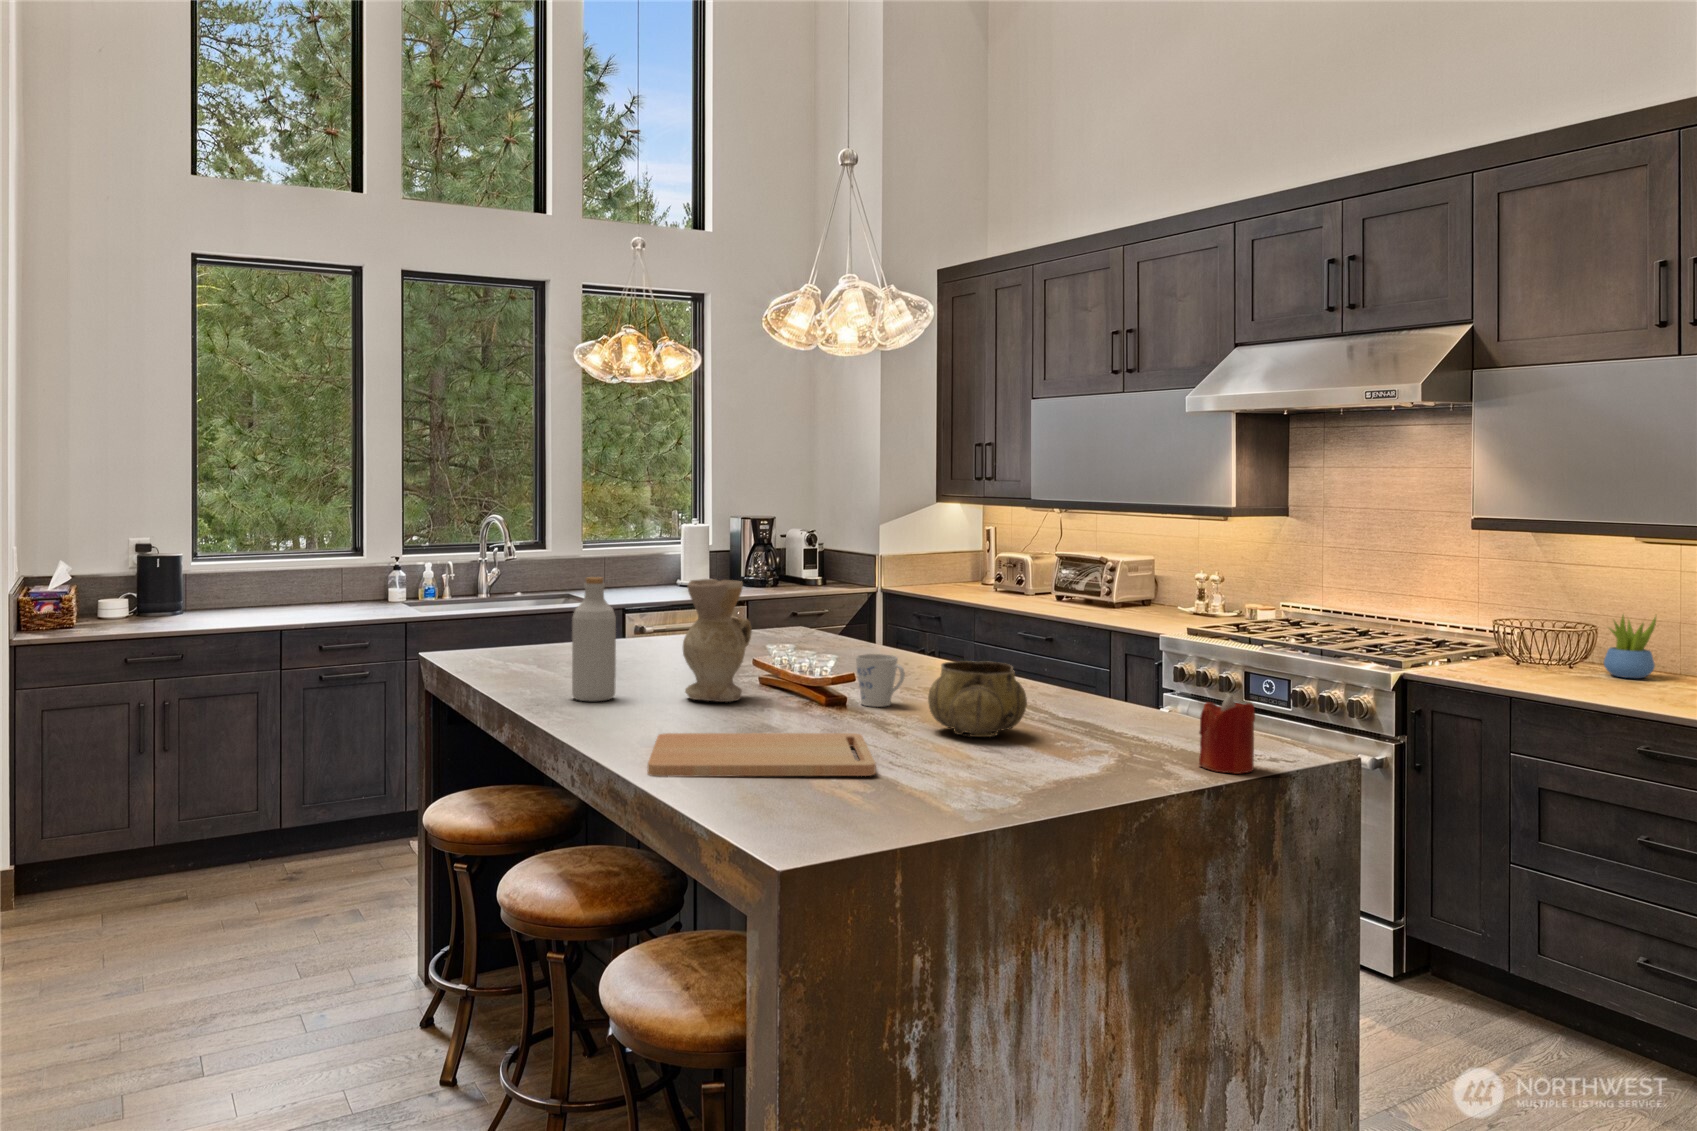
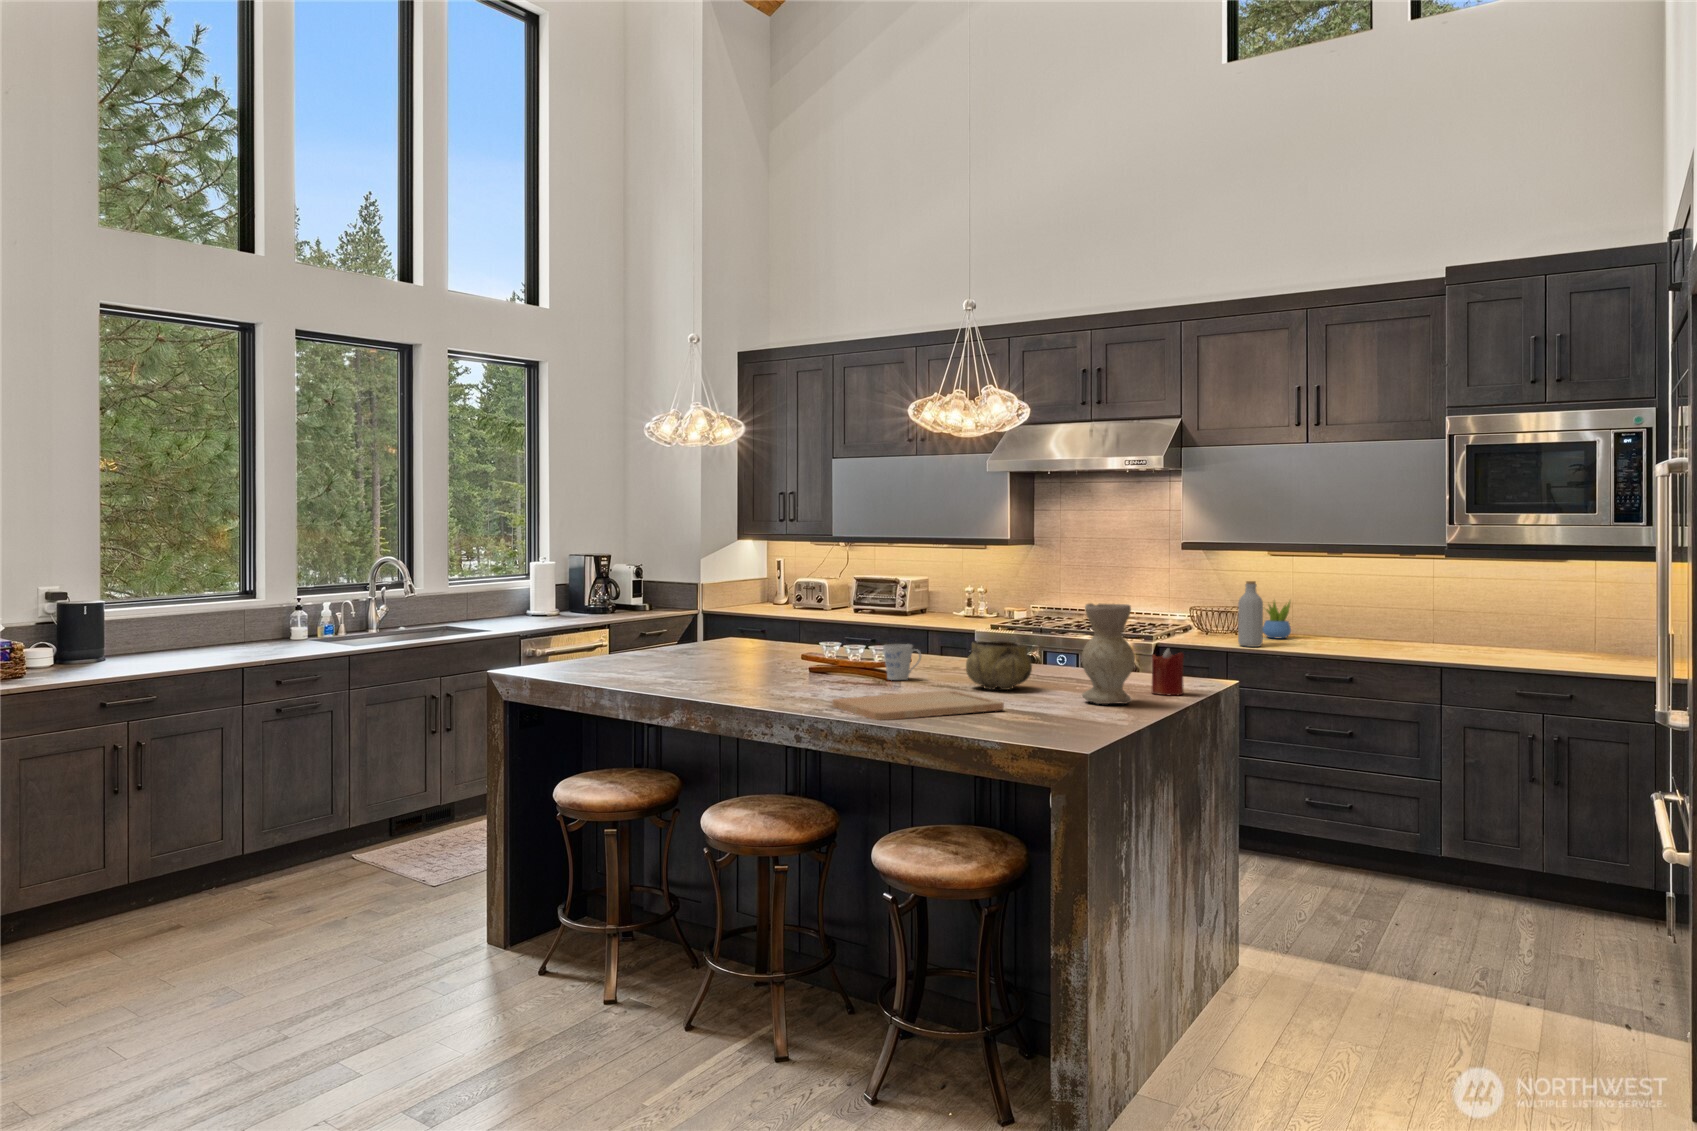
bottle: present [572,577,616,701] -> present [1238,581,1263,647]
vase: present [683,579,752,702] -> present [1081,604,1135,704]

